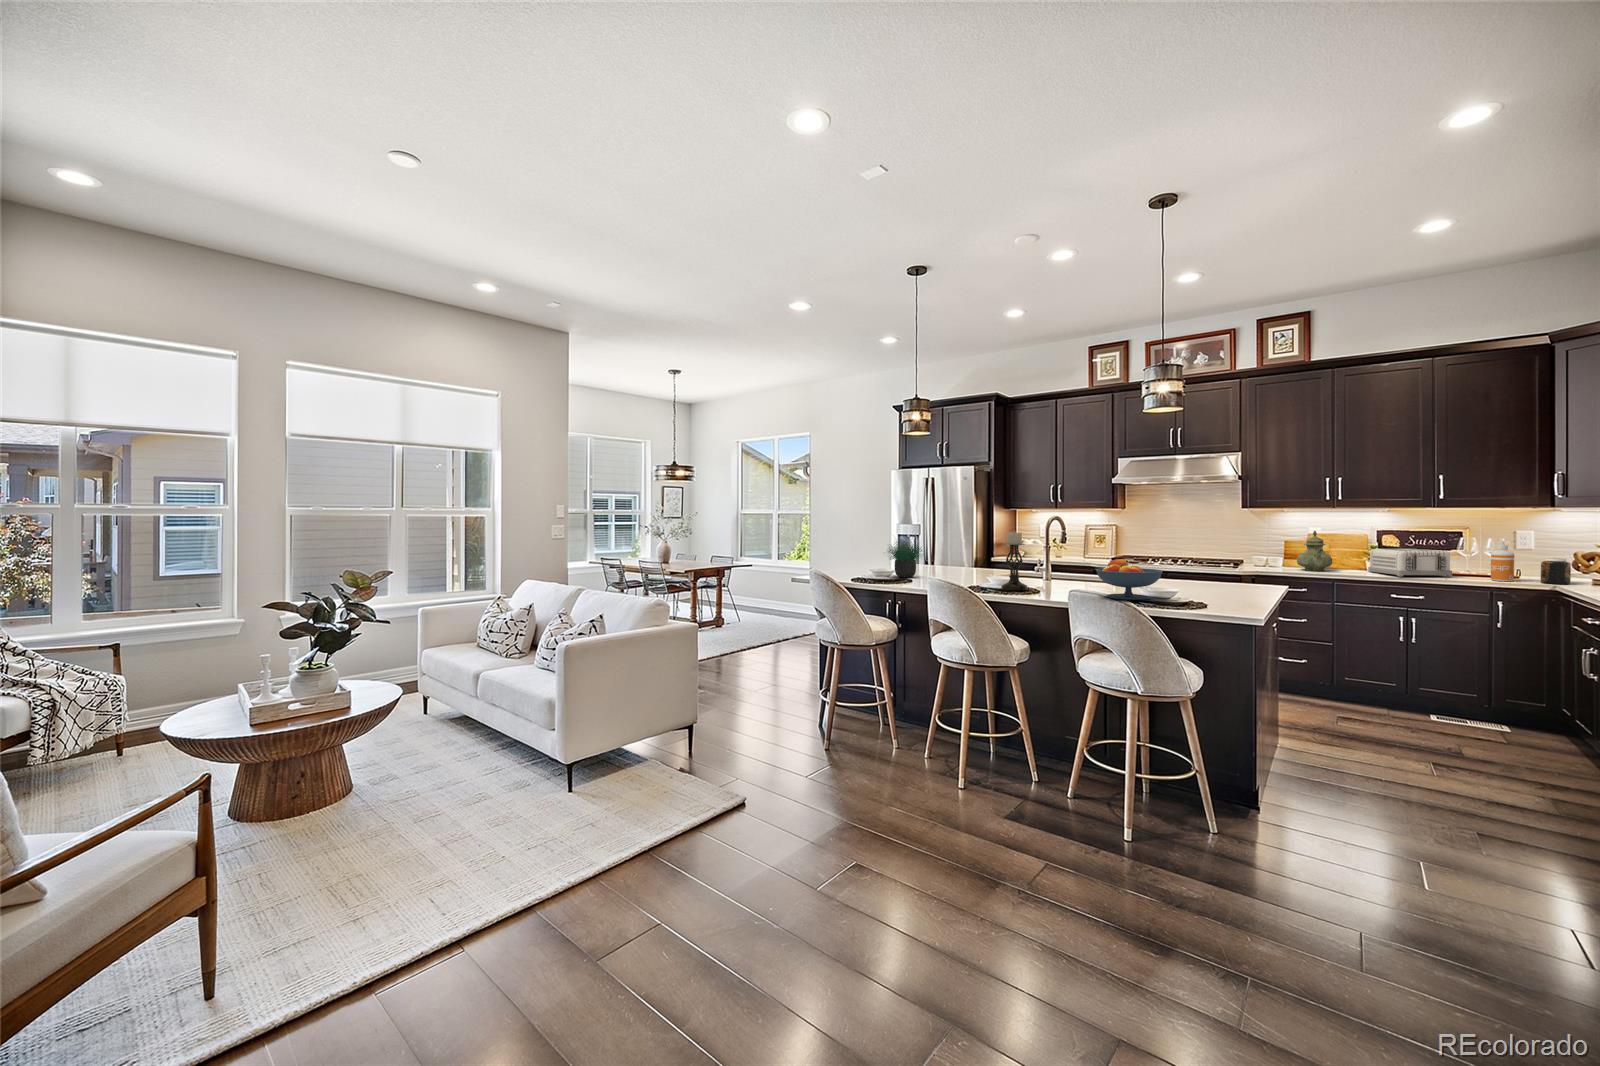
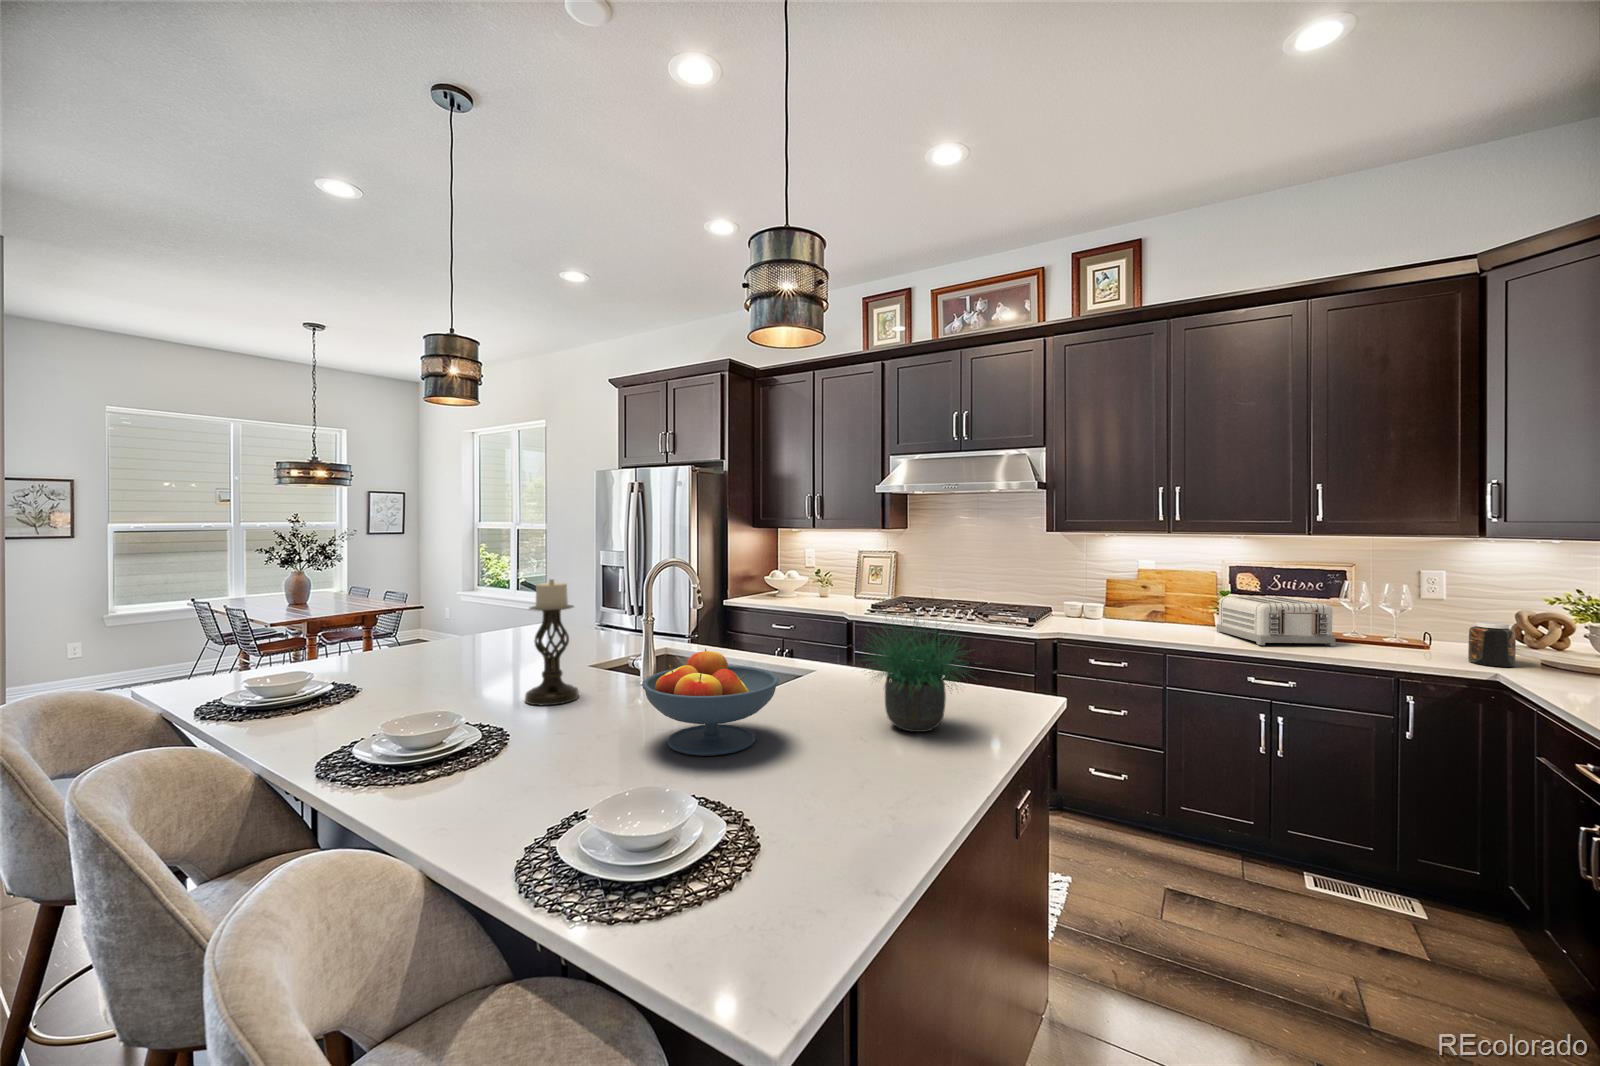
teapot: present [1297,531,1332,571] -> none [1119,567,1167,629]
potted plant: present [888,540,922,578] -> present [864,616,965,732]
soap dispenser: present [1491,541,1514,581] -> none [1393,591,1428,658]

